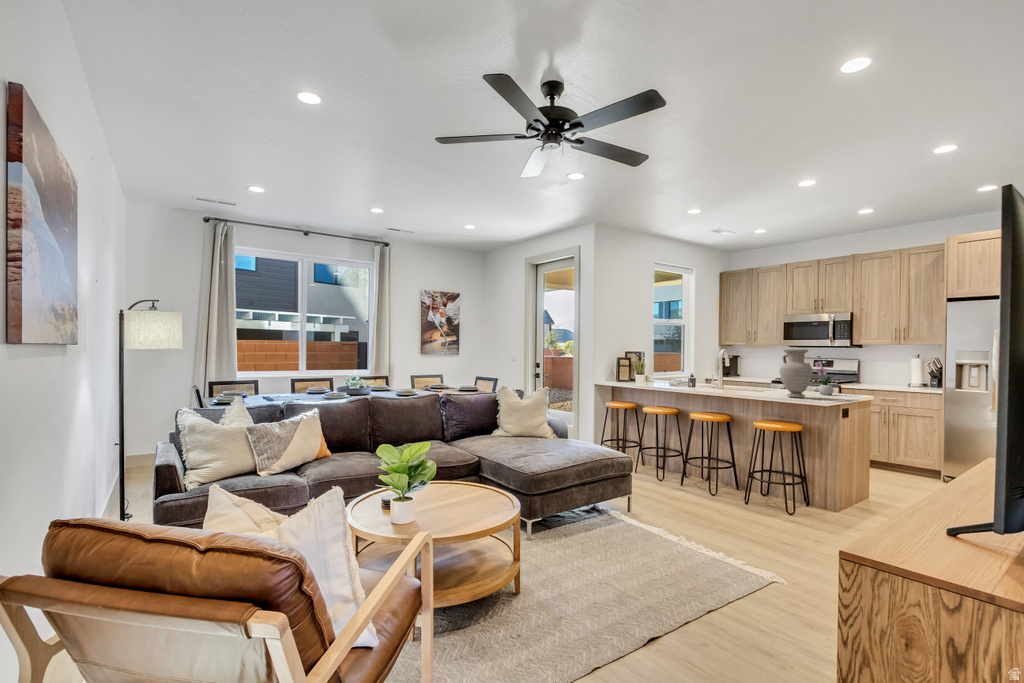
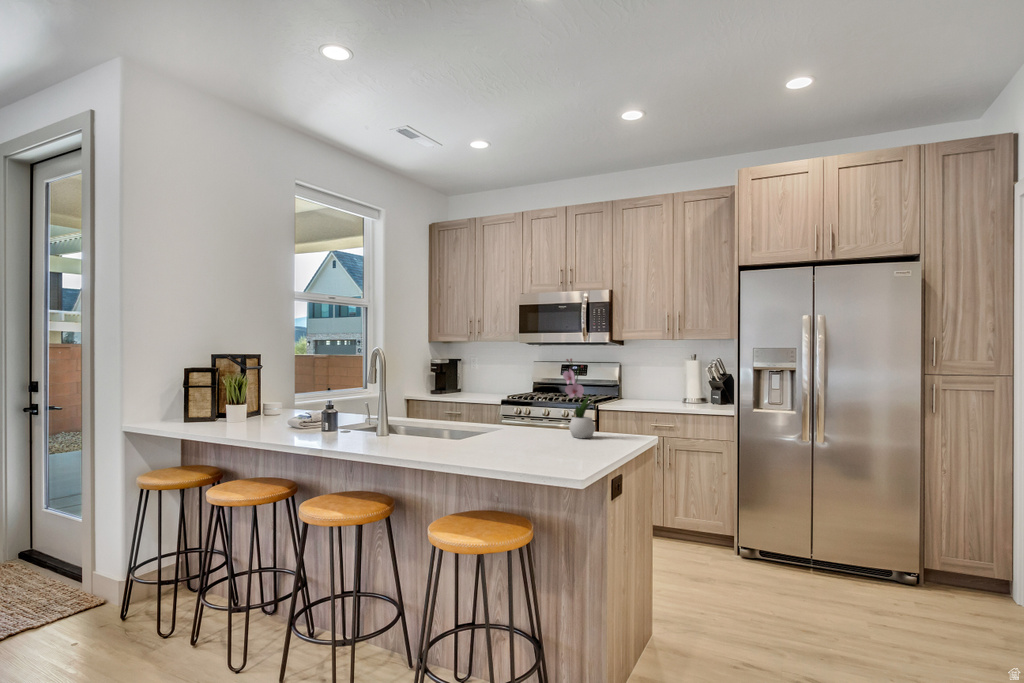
vase: present [780,349,813,397] -> none [491,344,558,459]

